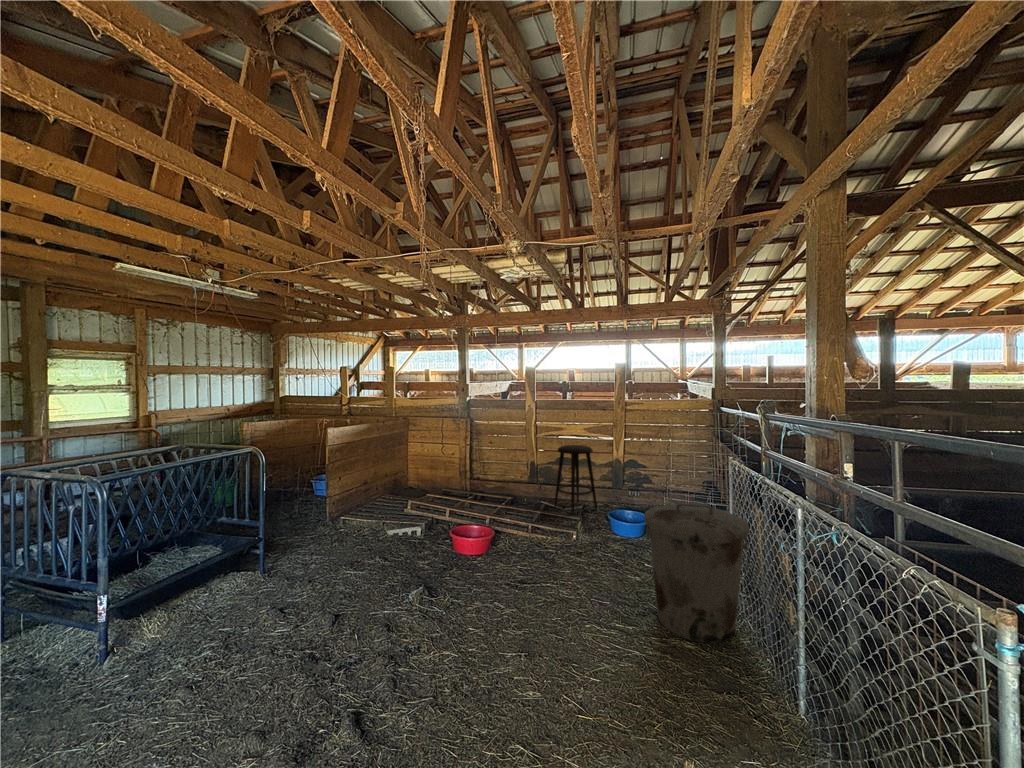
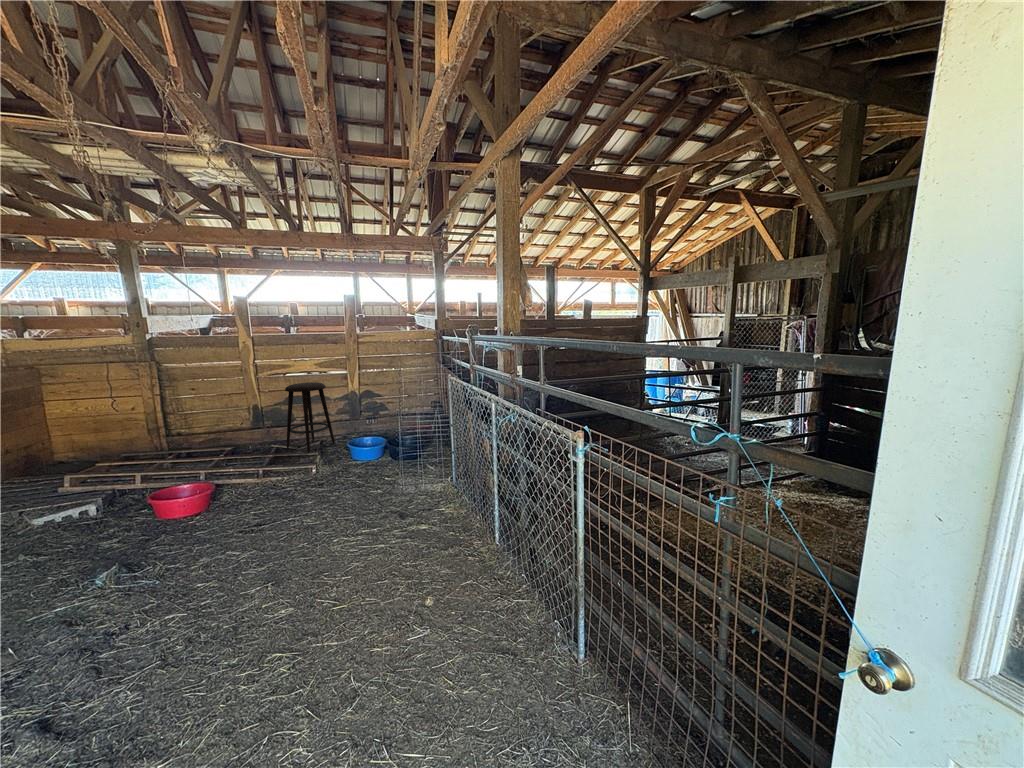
trash can: present [644,503,749,643] -> none [382,415,463,522]

